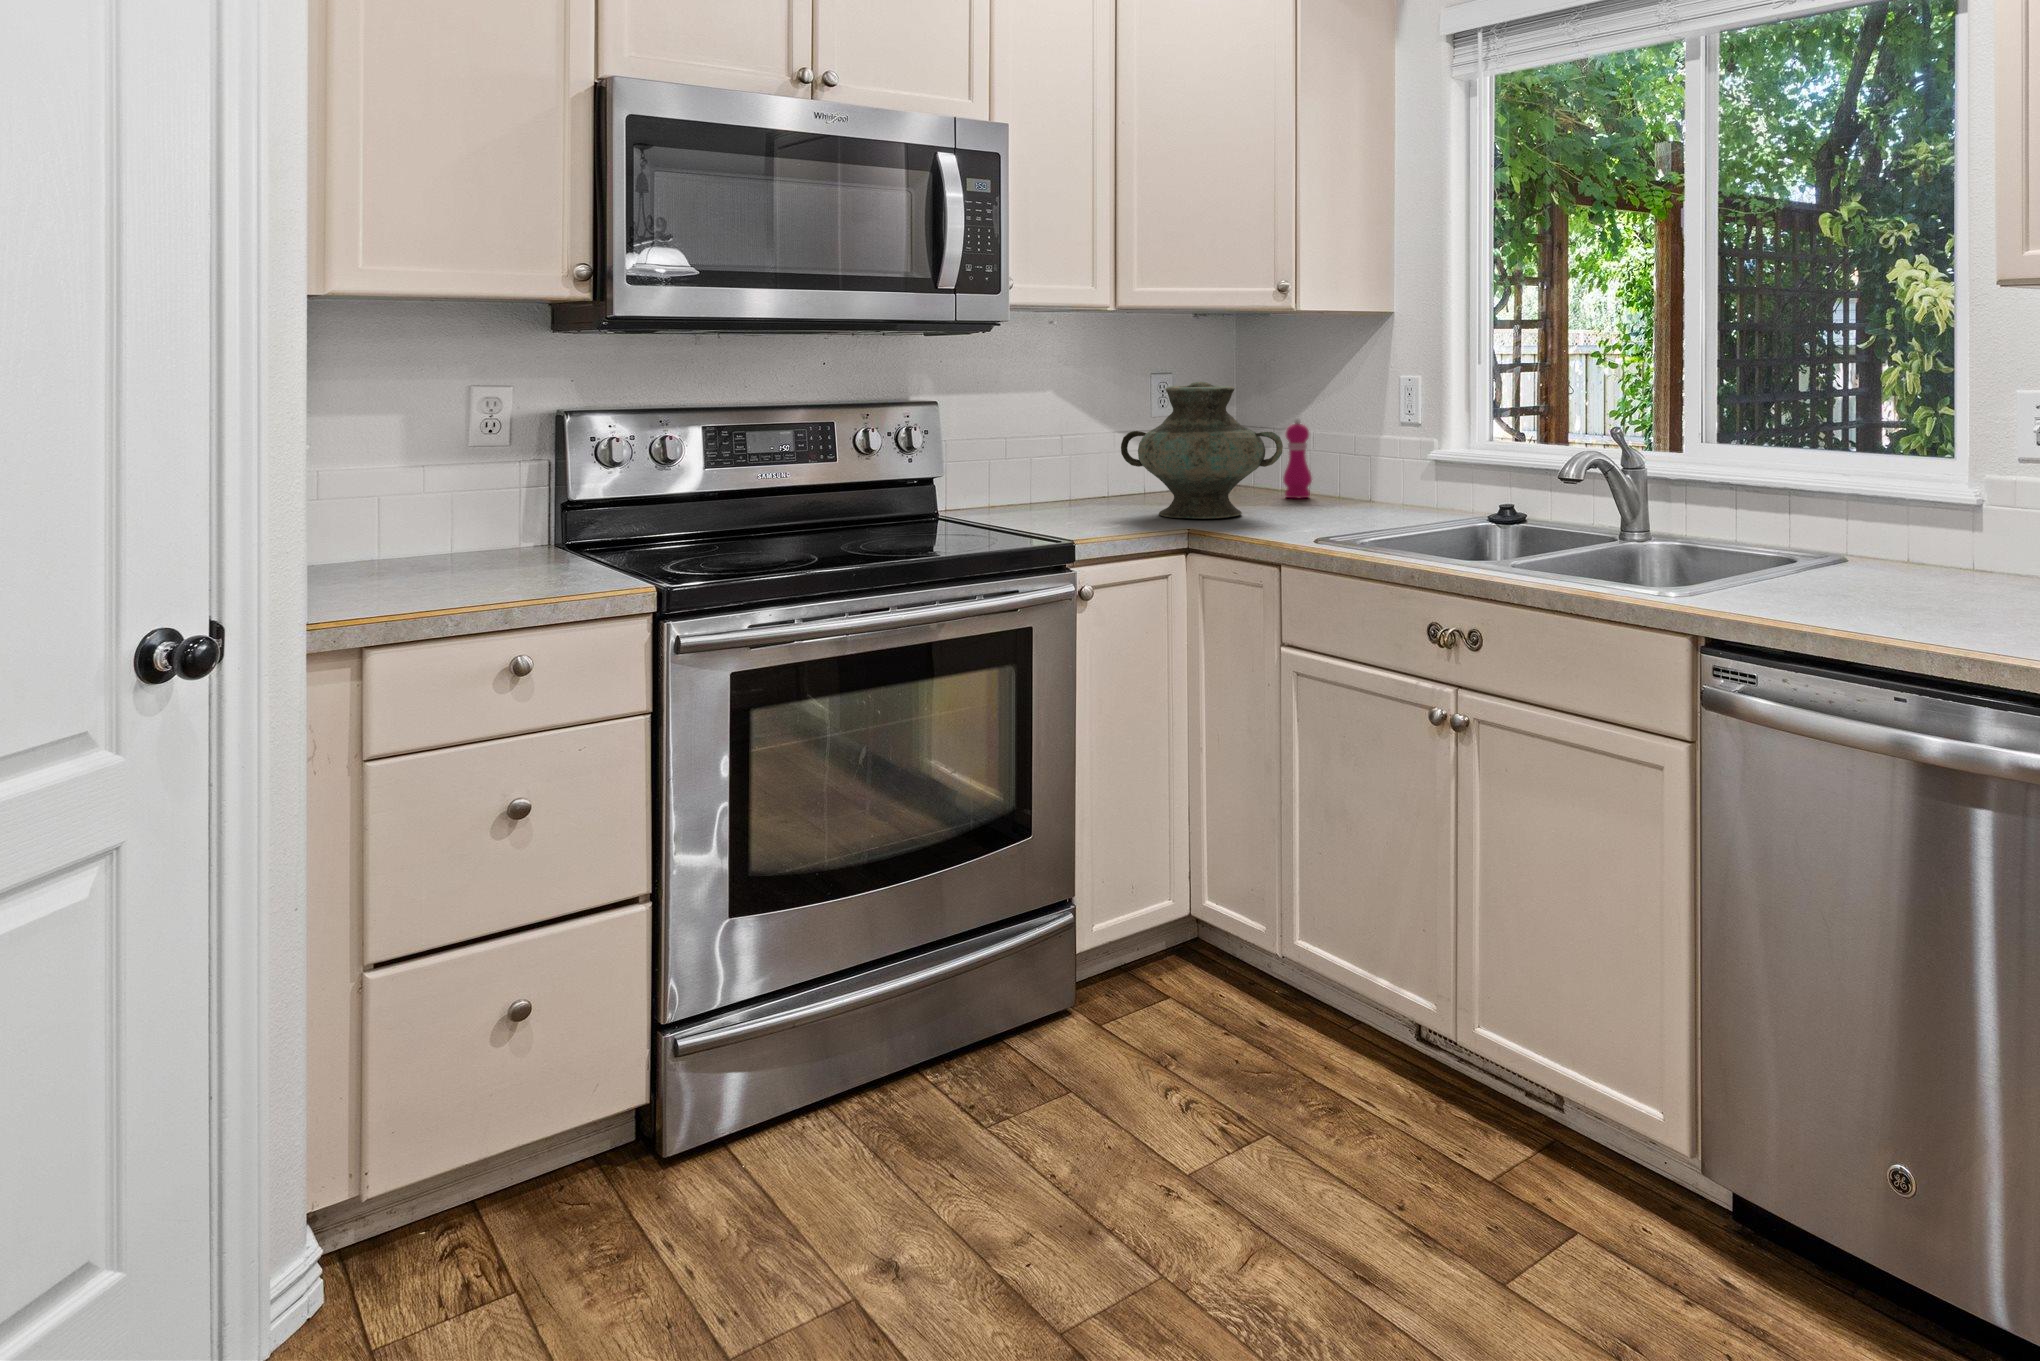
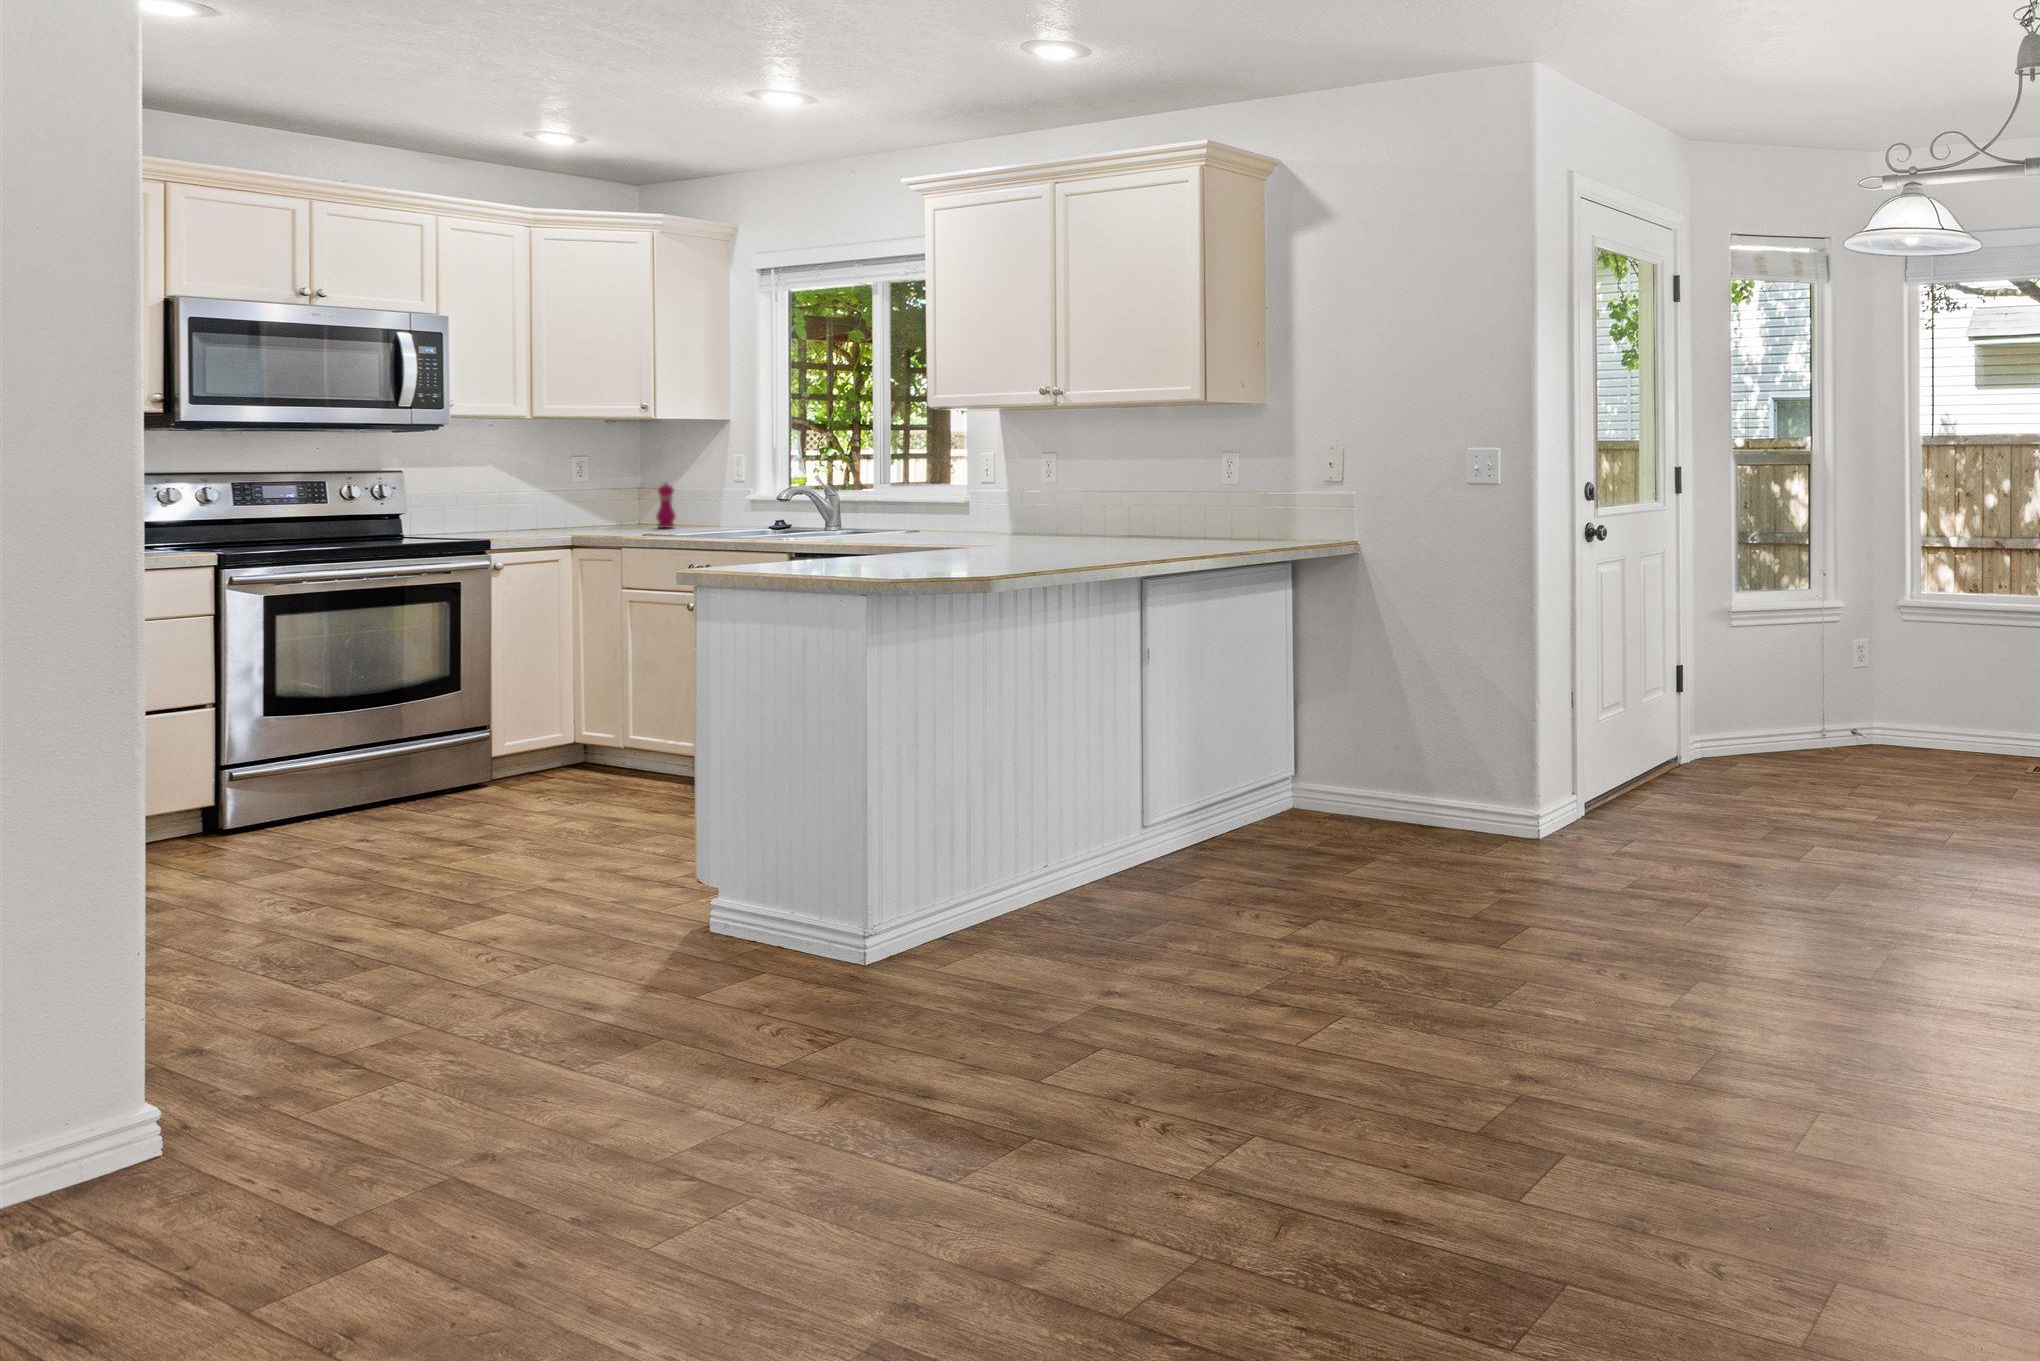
vase: present [1121,382,1283,519] -> none [534,458,642,534]

